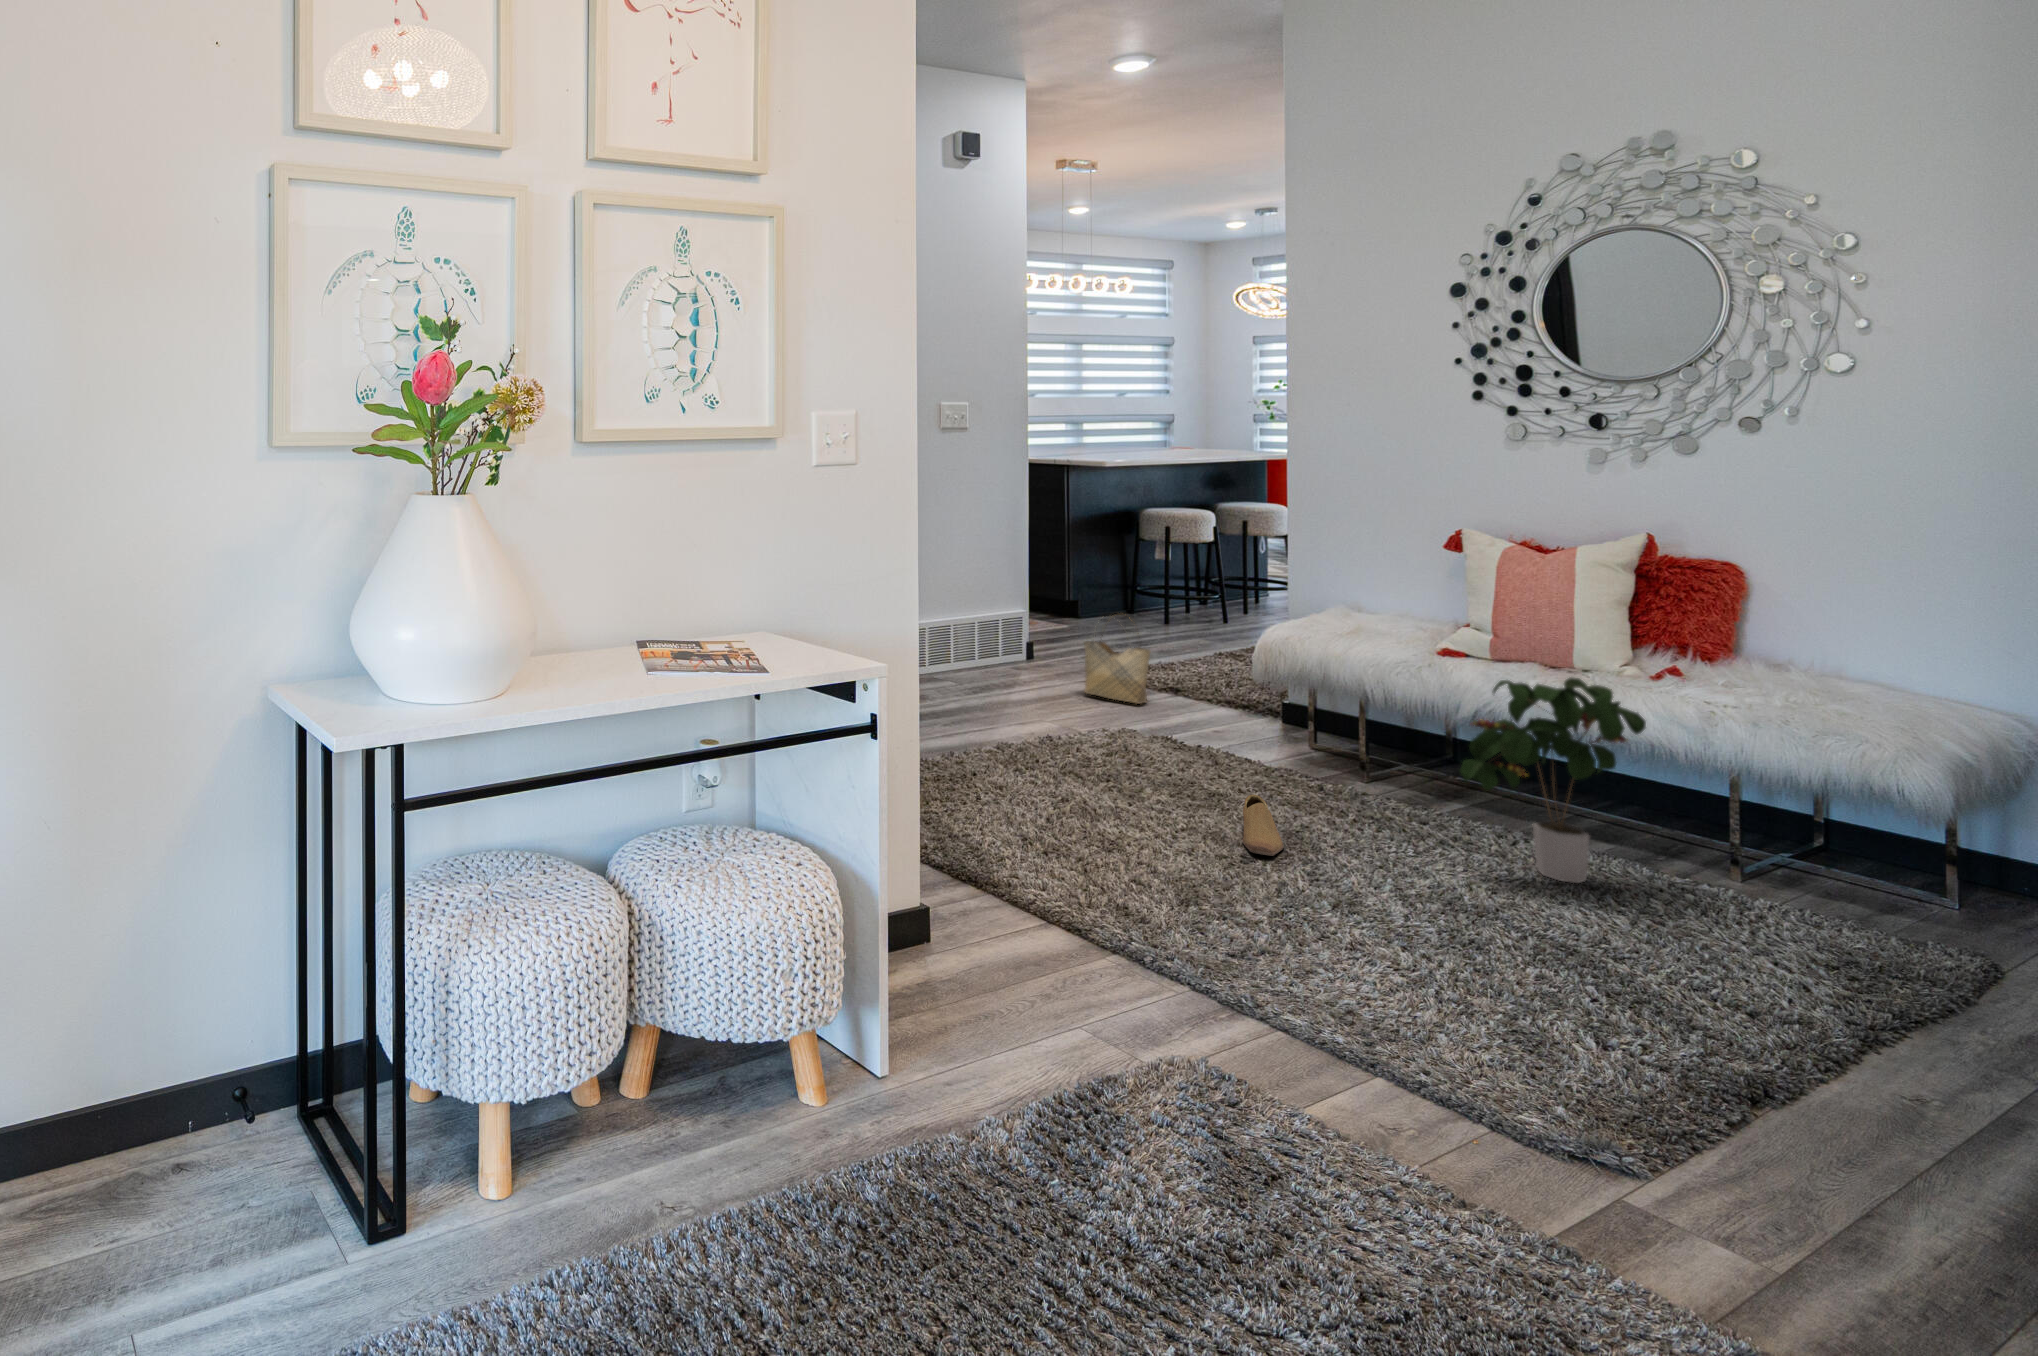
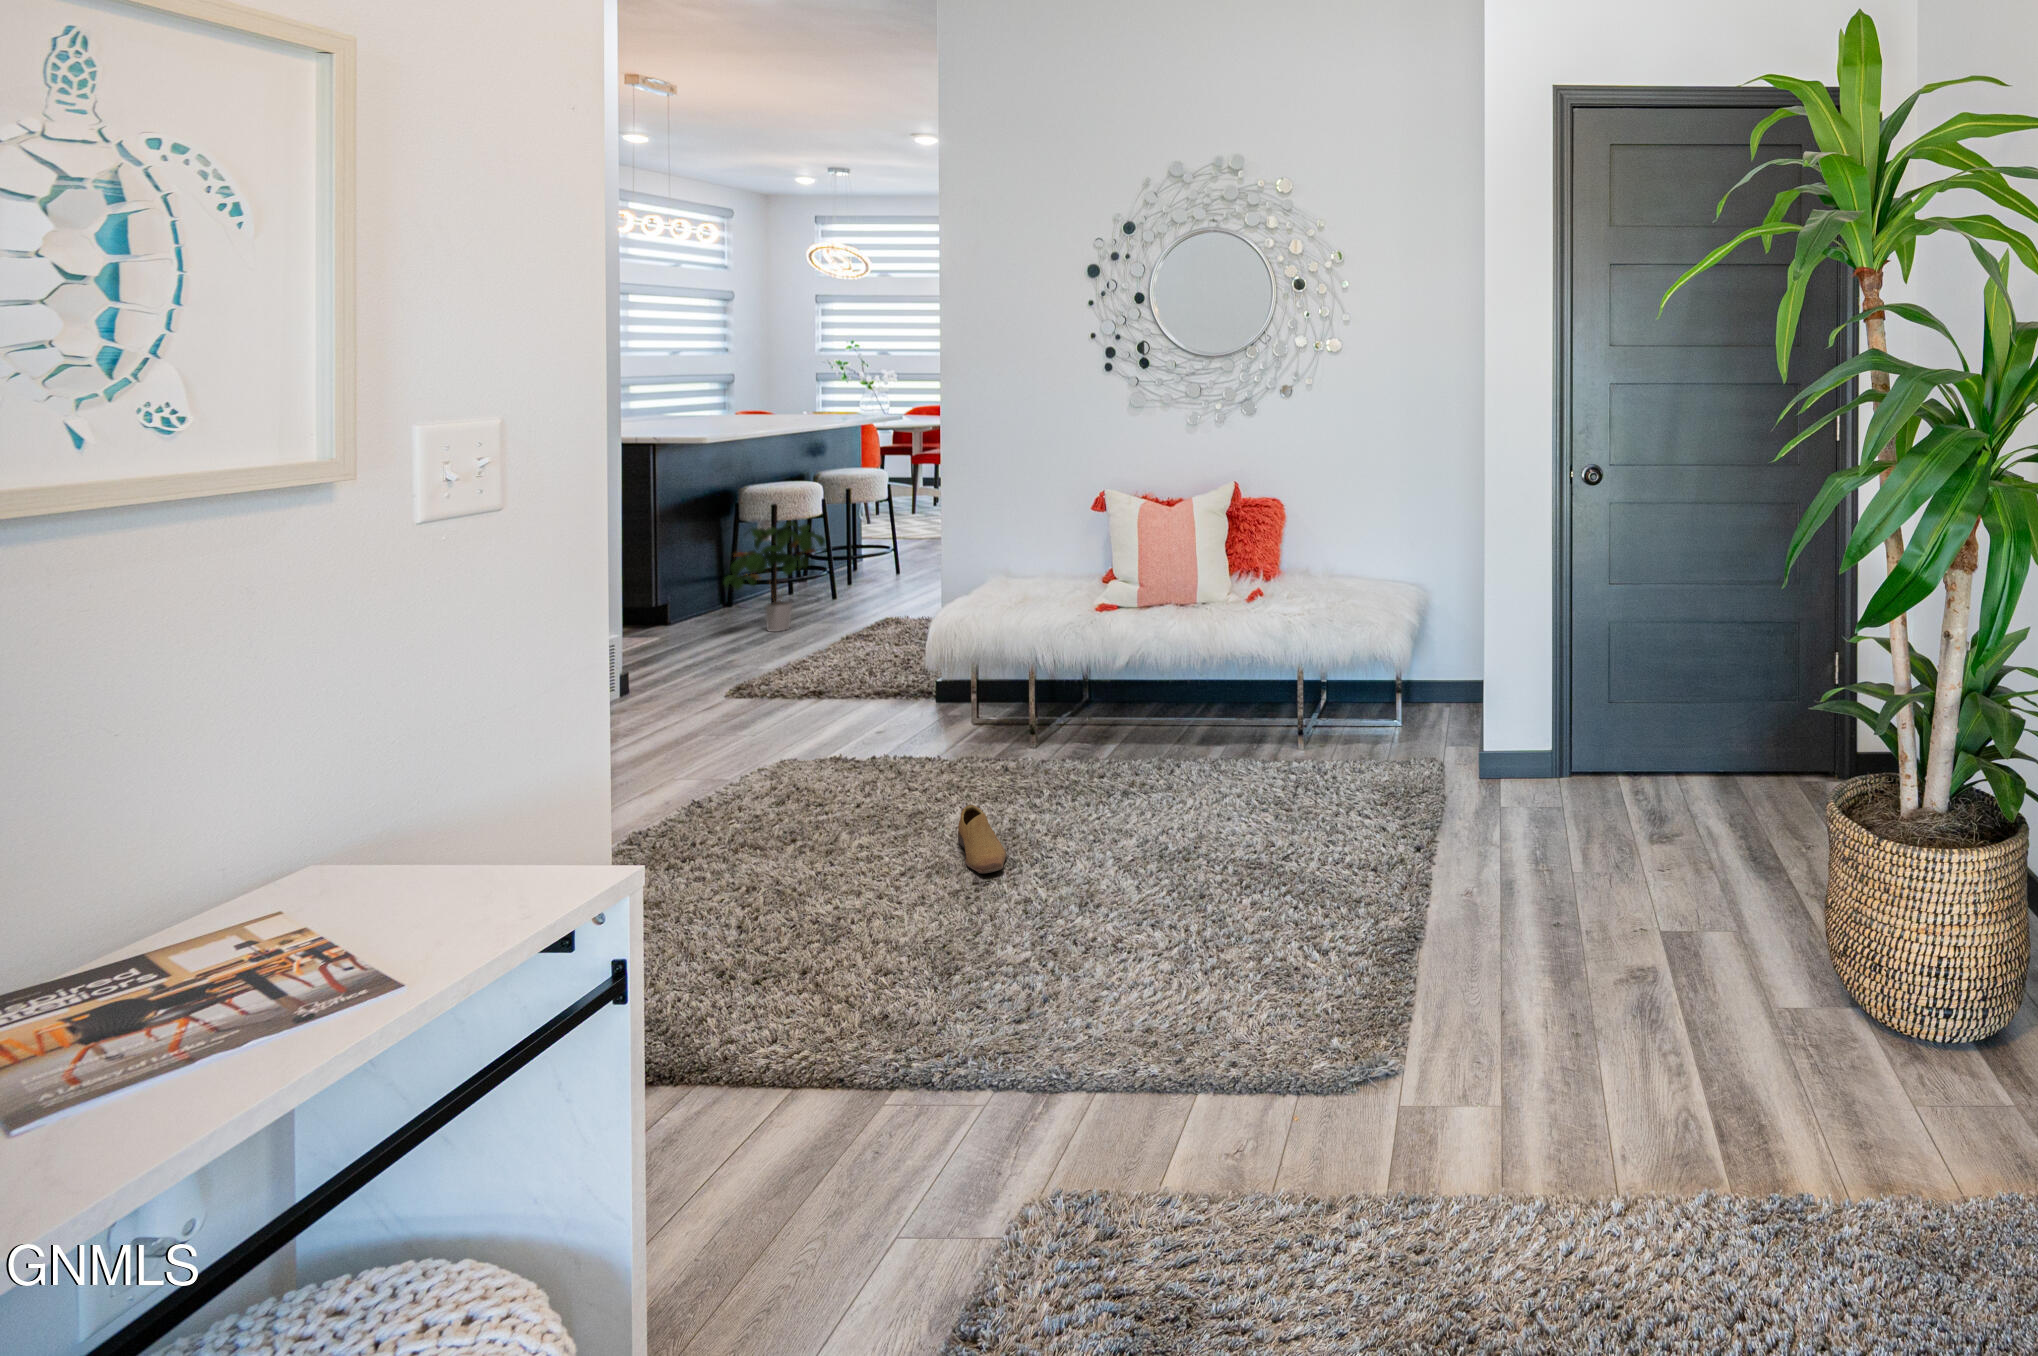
woven basket: present [1084,615,1151,704] -> none [708,623,796,730]
potted plant: present [1461,678,1646,883] -> present [724,521,825,632]

